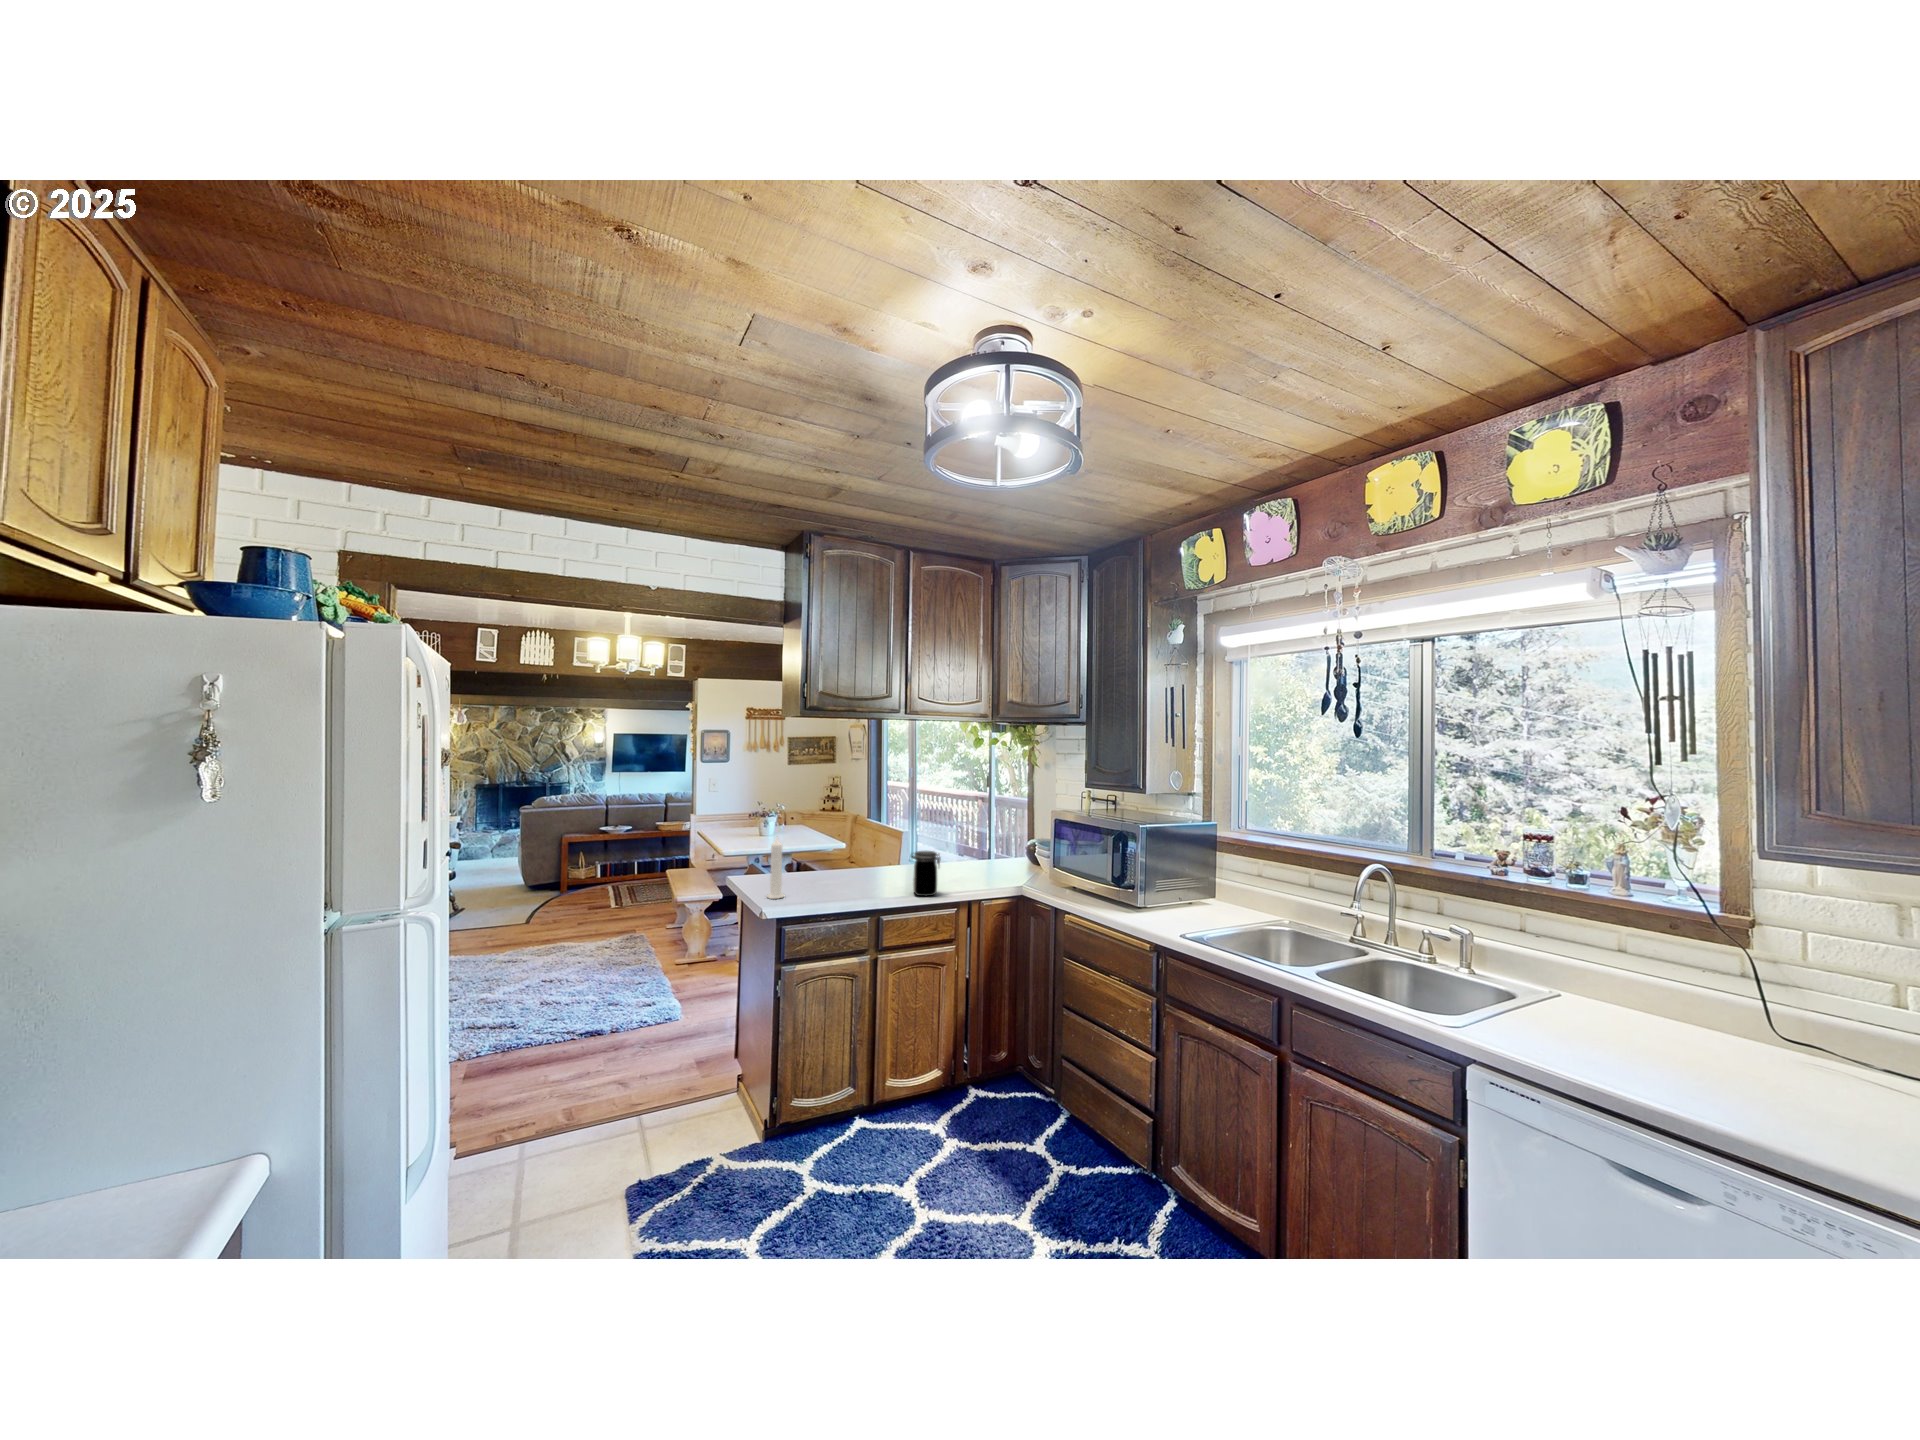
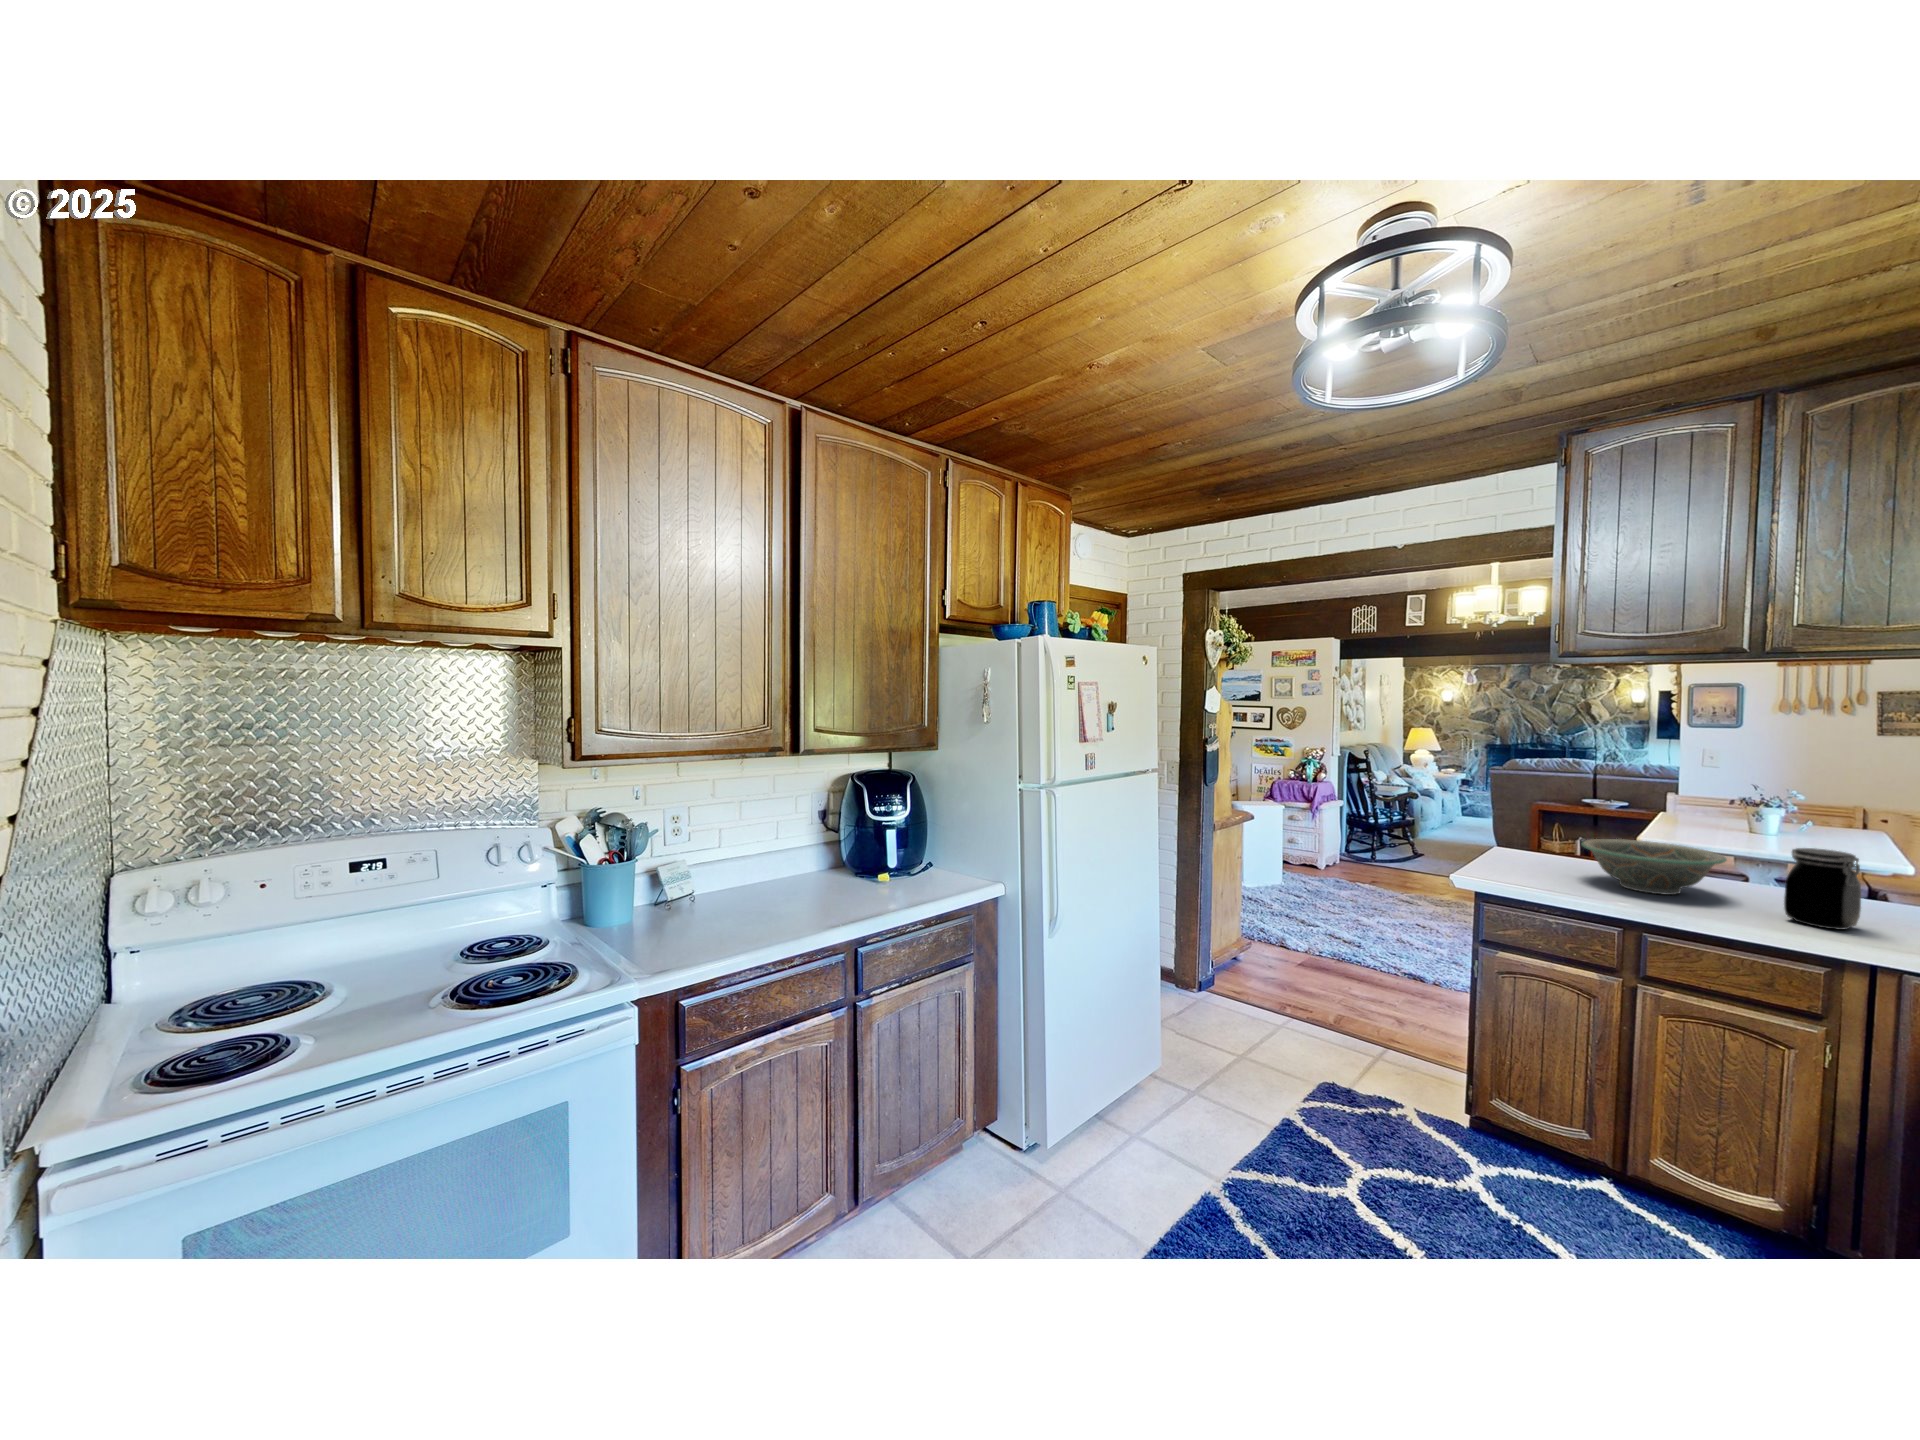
candle: present [767,838,784,899] -> none [1519,788,1547,866]
decorative bowl: none [813,862,885,899] -> present [1582,839,1727,895]

